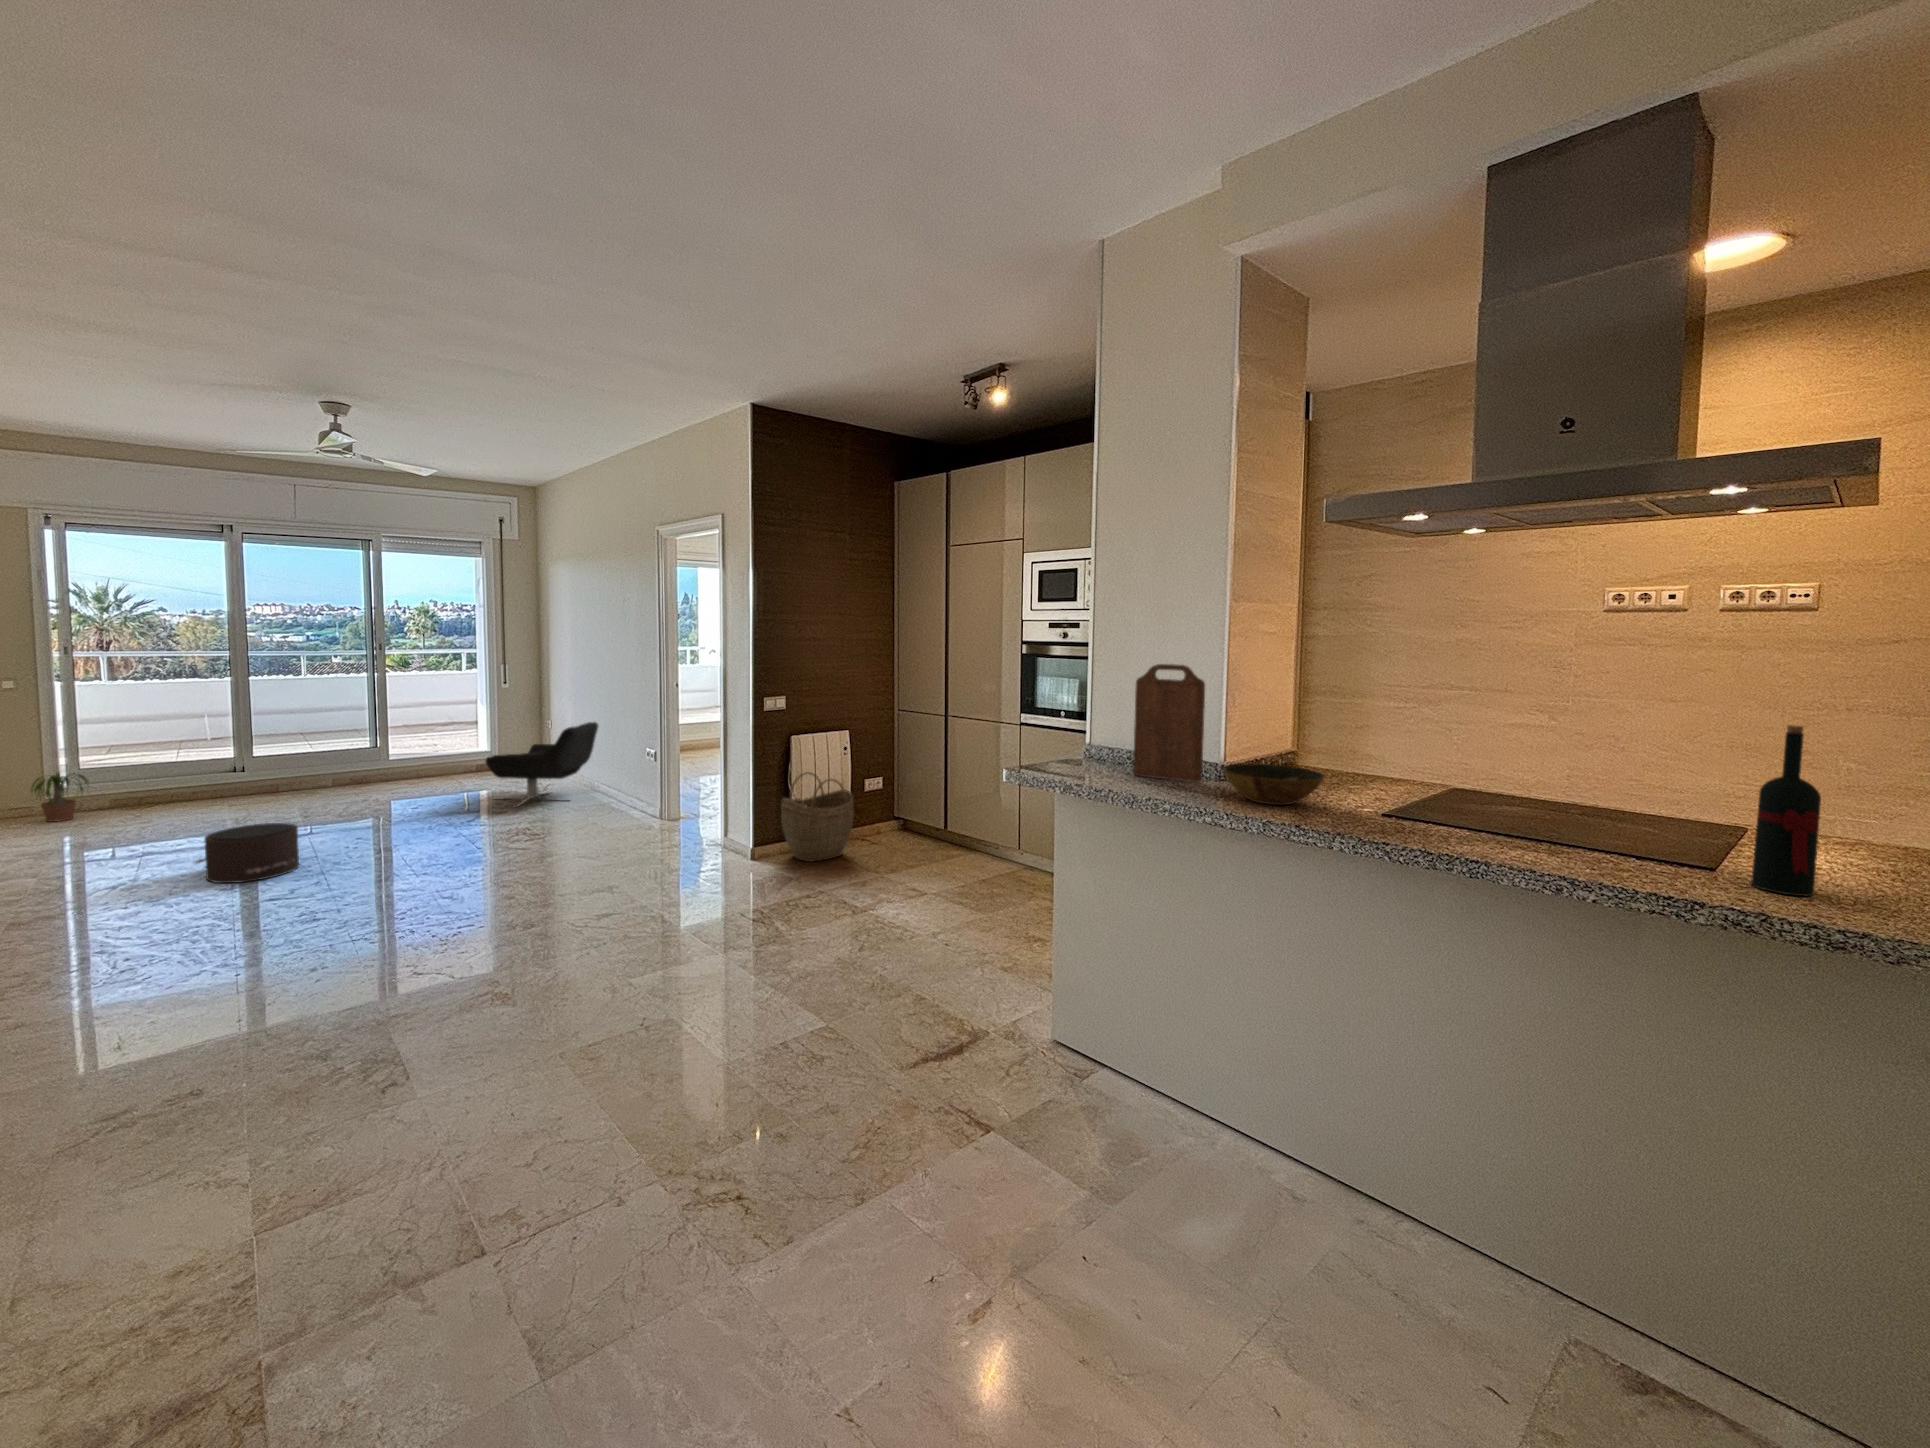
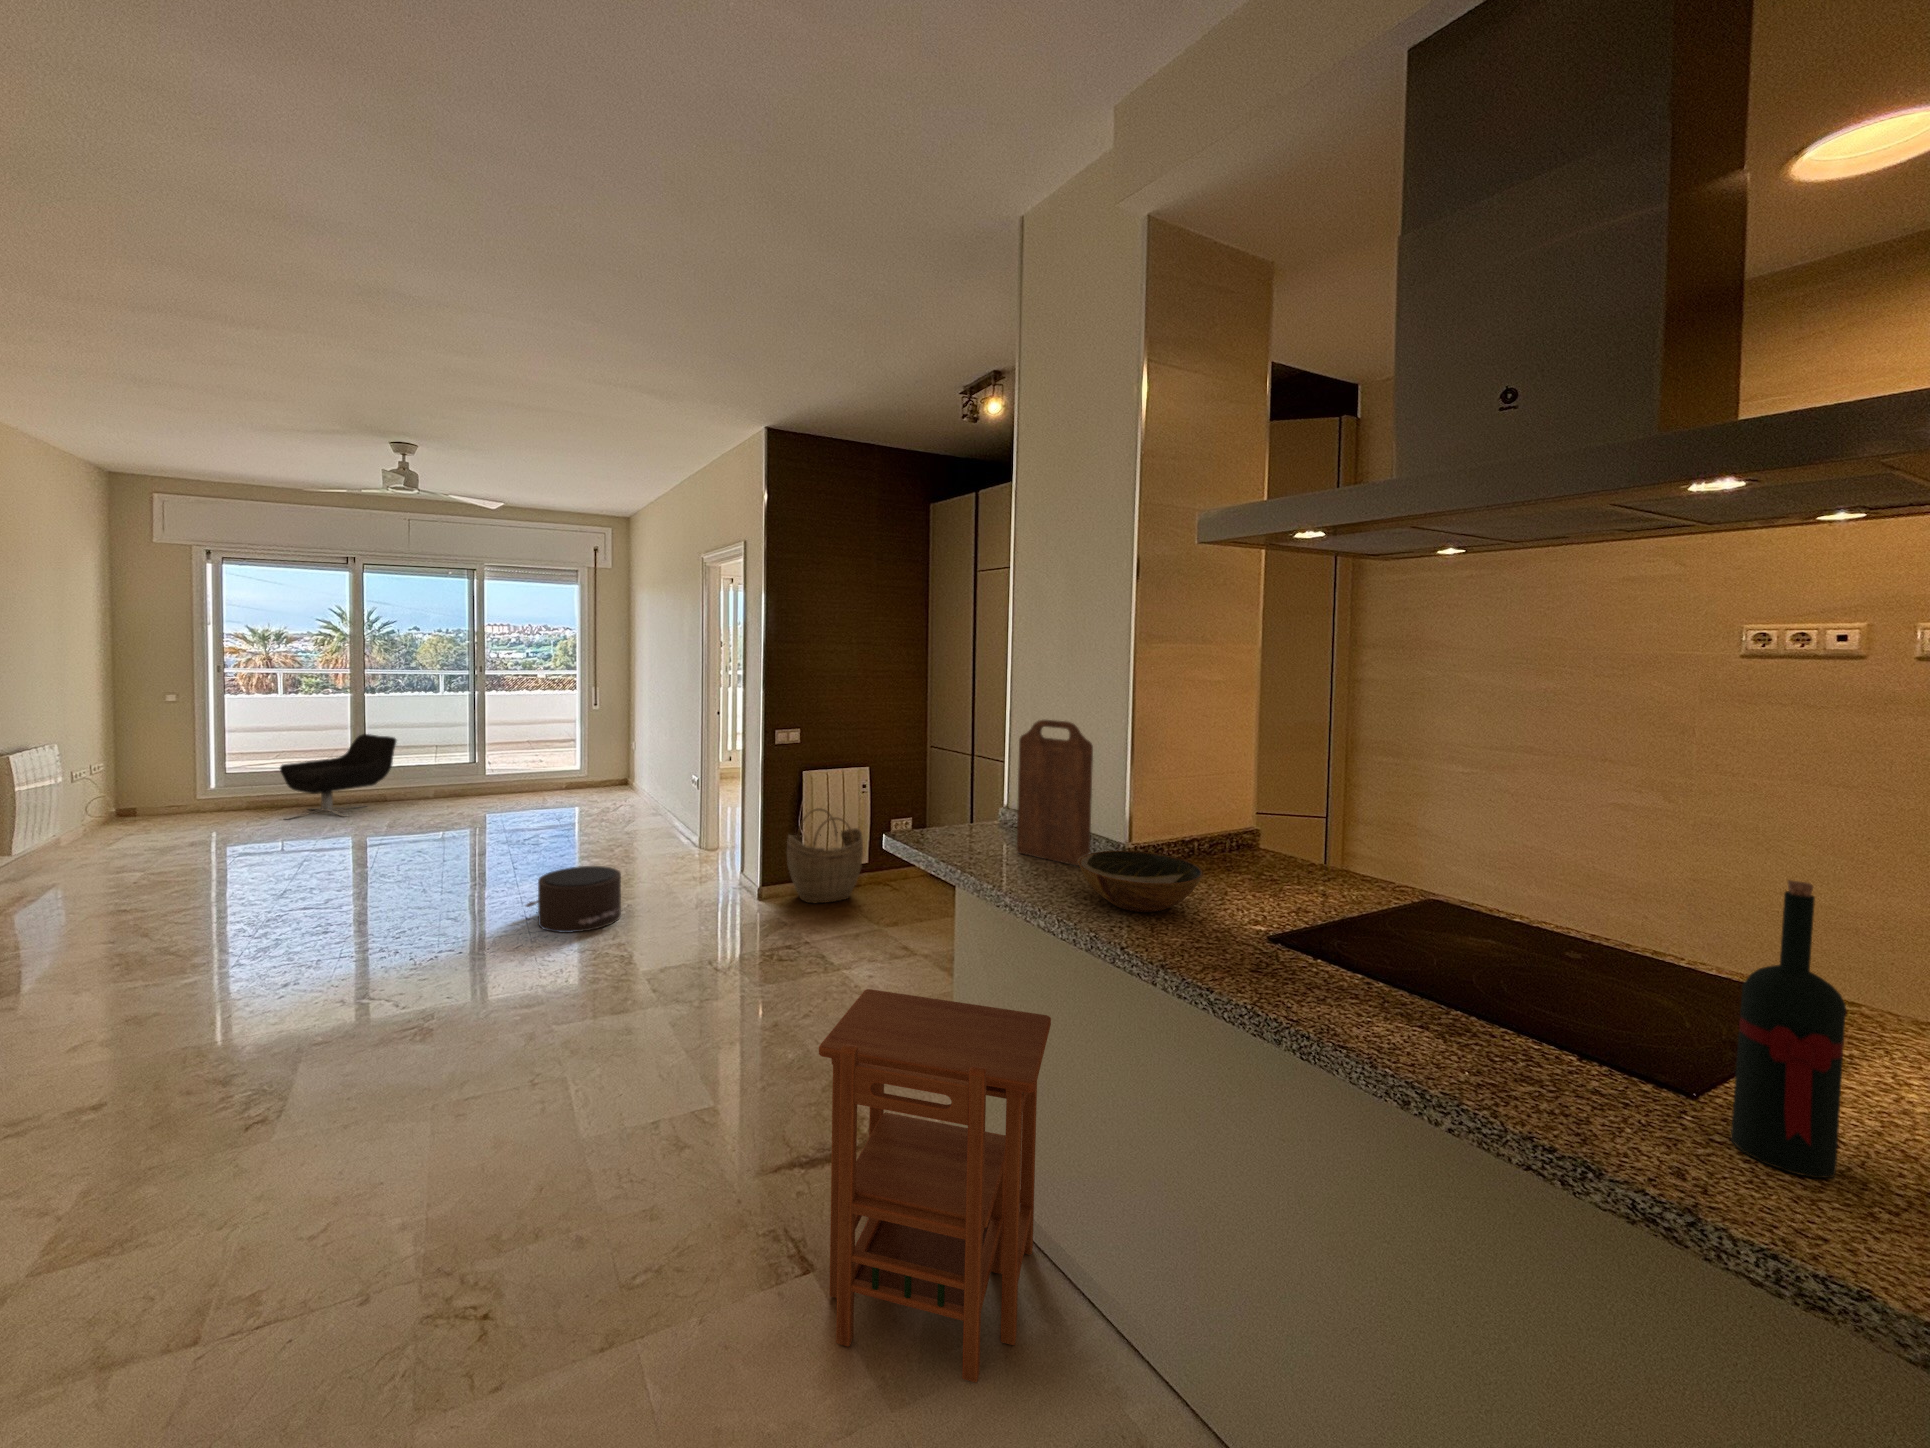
lounge chair: present [485,722,599,808] -> present [280,734,396,817]
potted plant: present [31,773,89,822] -> none [176,775,241,818]
pouf: present [195,823,299,883] -> present [526,866,621,933]
side table: none [1009,898,1199,1182] -> present [819,989,1051,1383]

